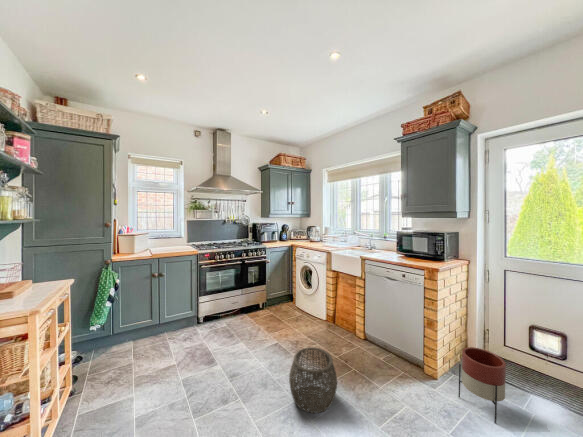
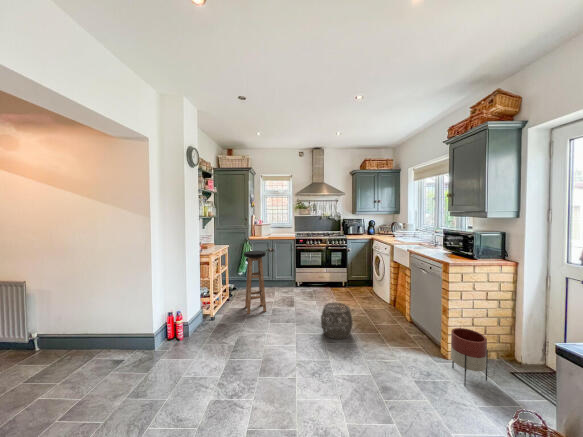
bar stool: none [120,284,172,419] -> present [244,251,266,314]

